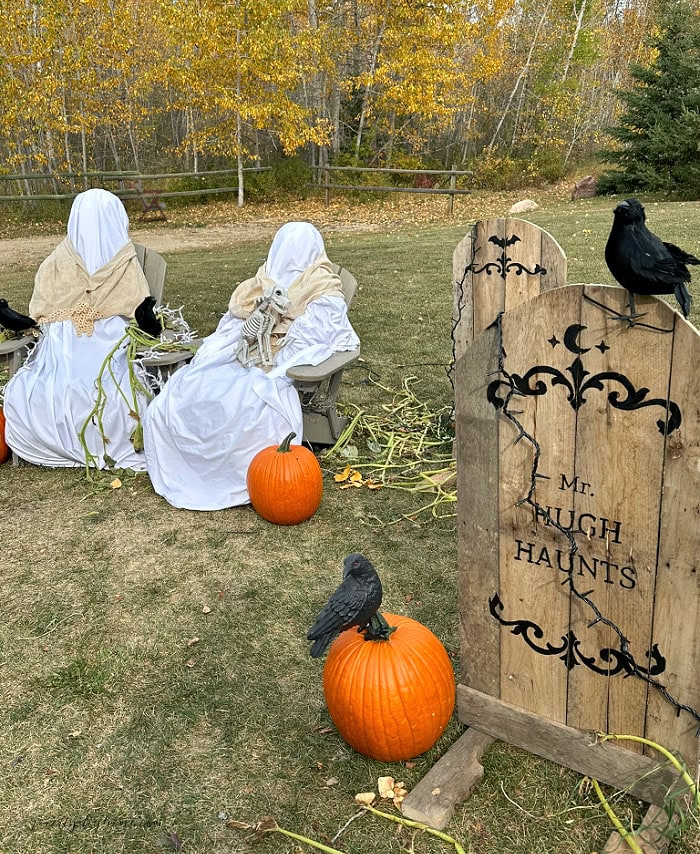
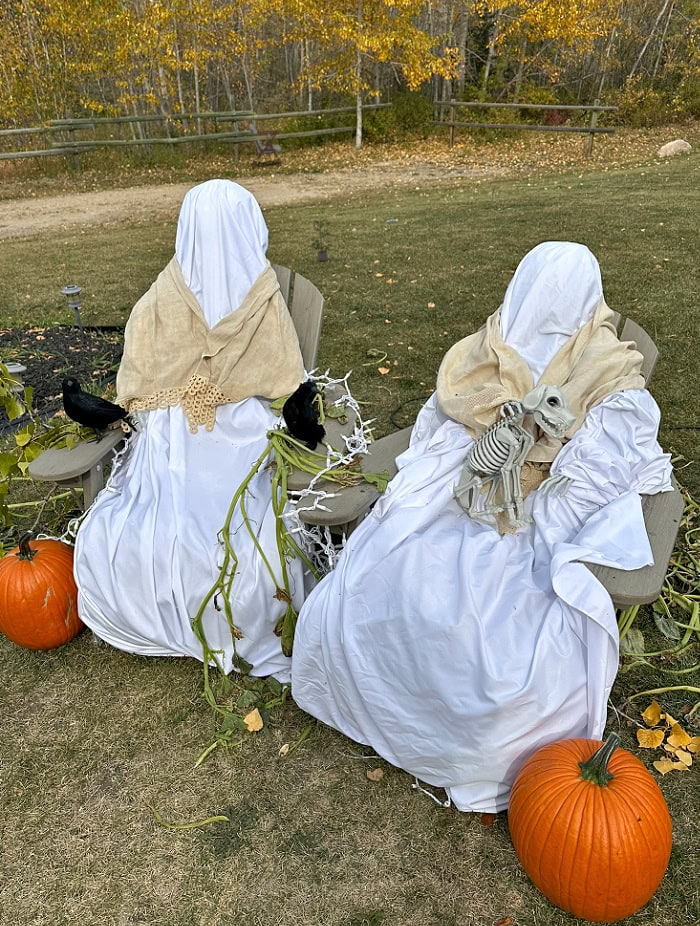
potted plant: none [183,263,205,301] -> present [312,220,332,261]

